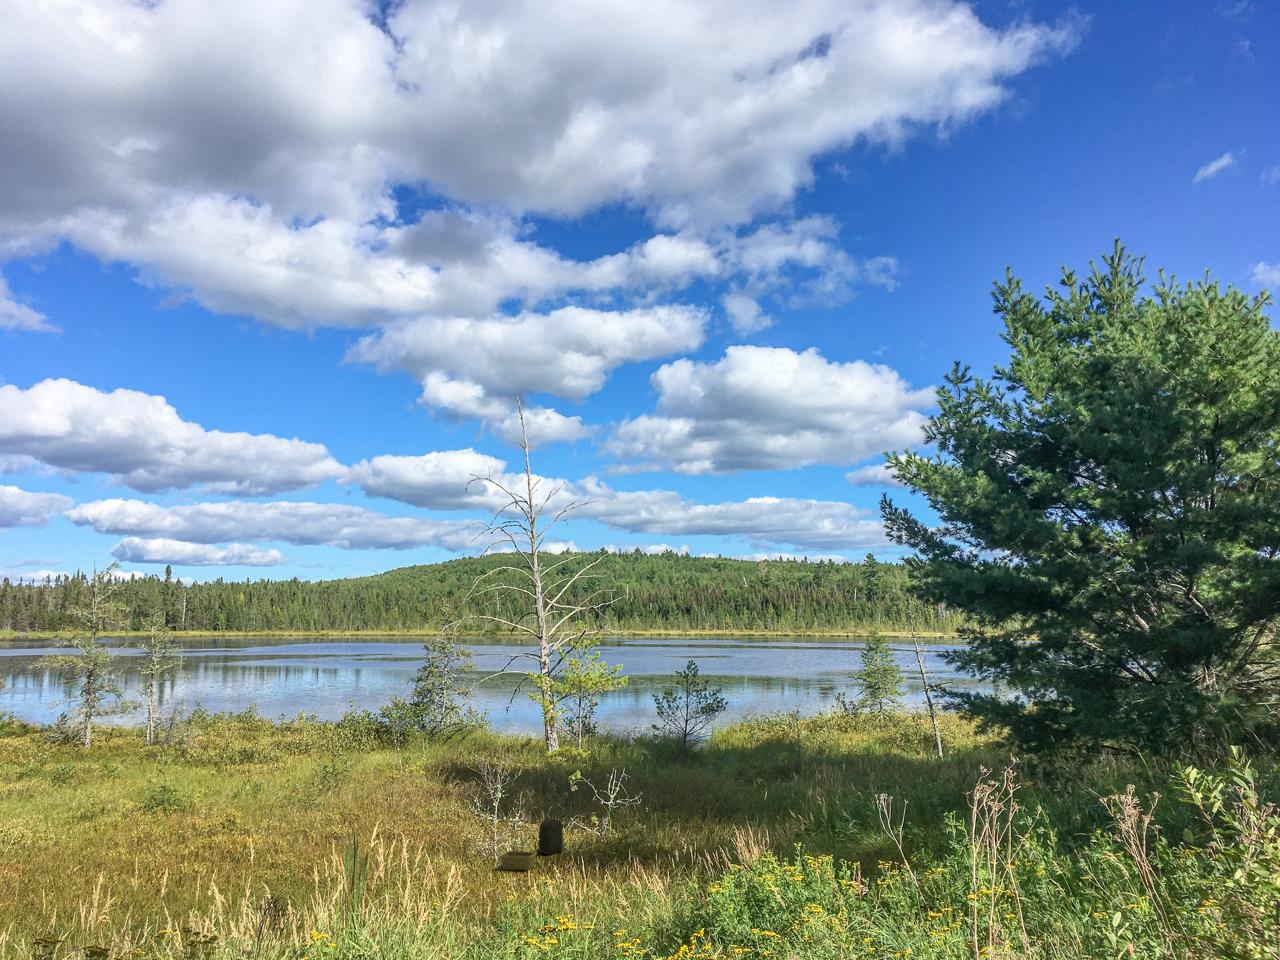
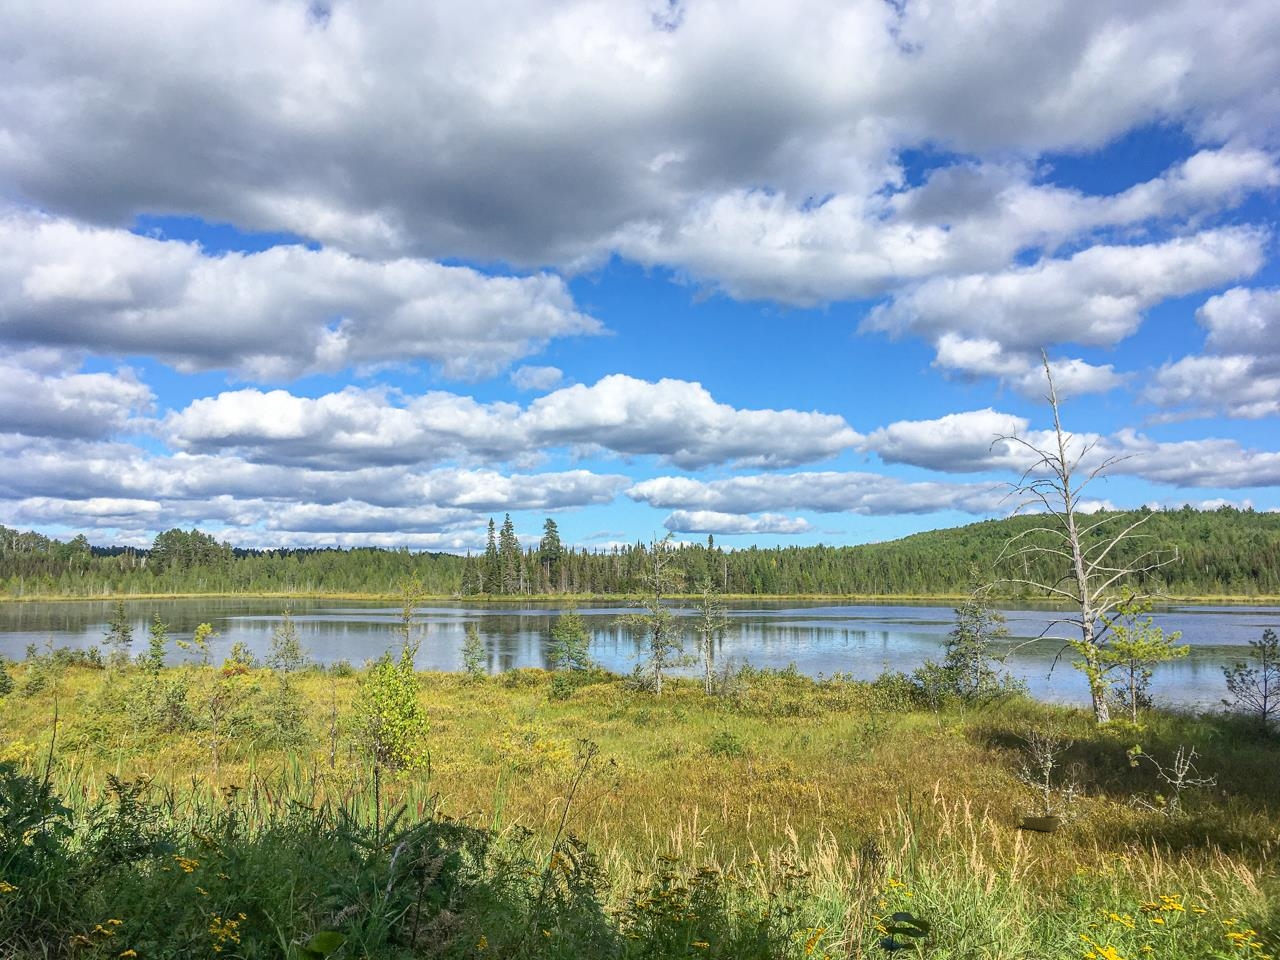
backpack: present [538,816,563,854] -> none [1064,783,1092,822]

